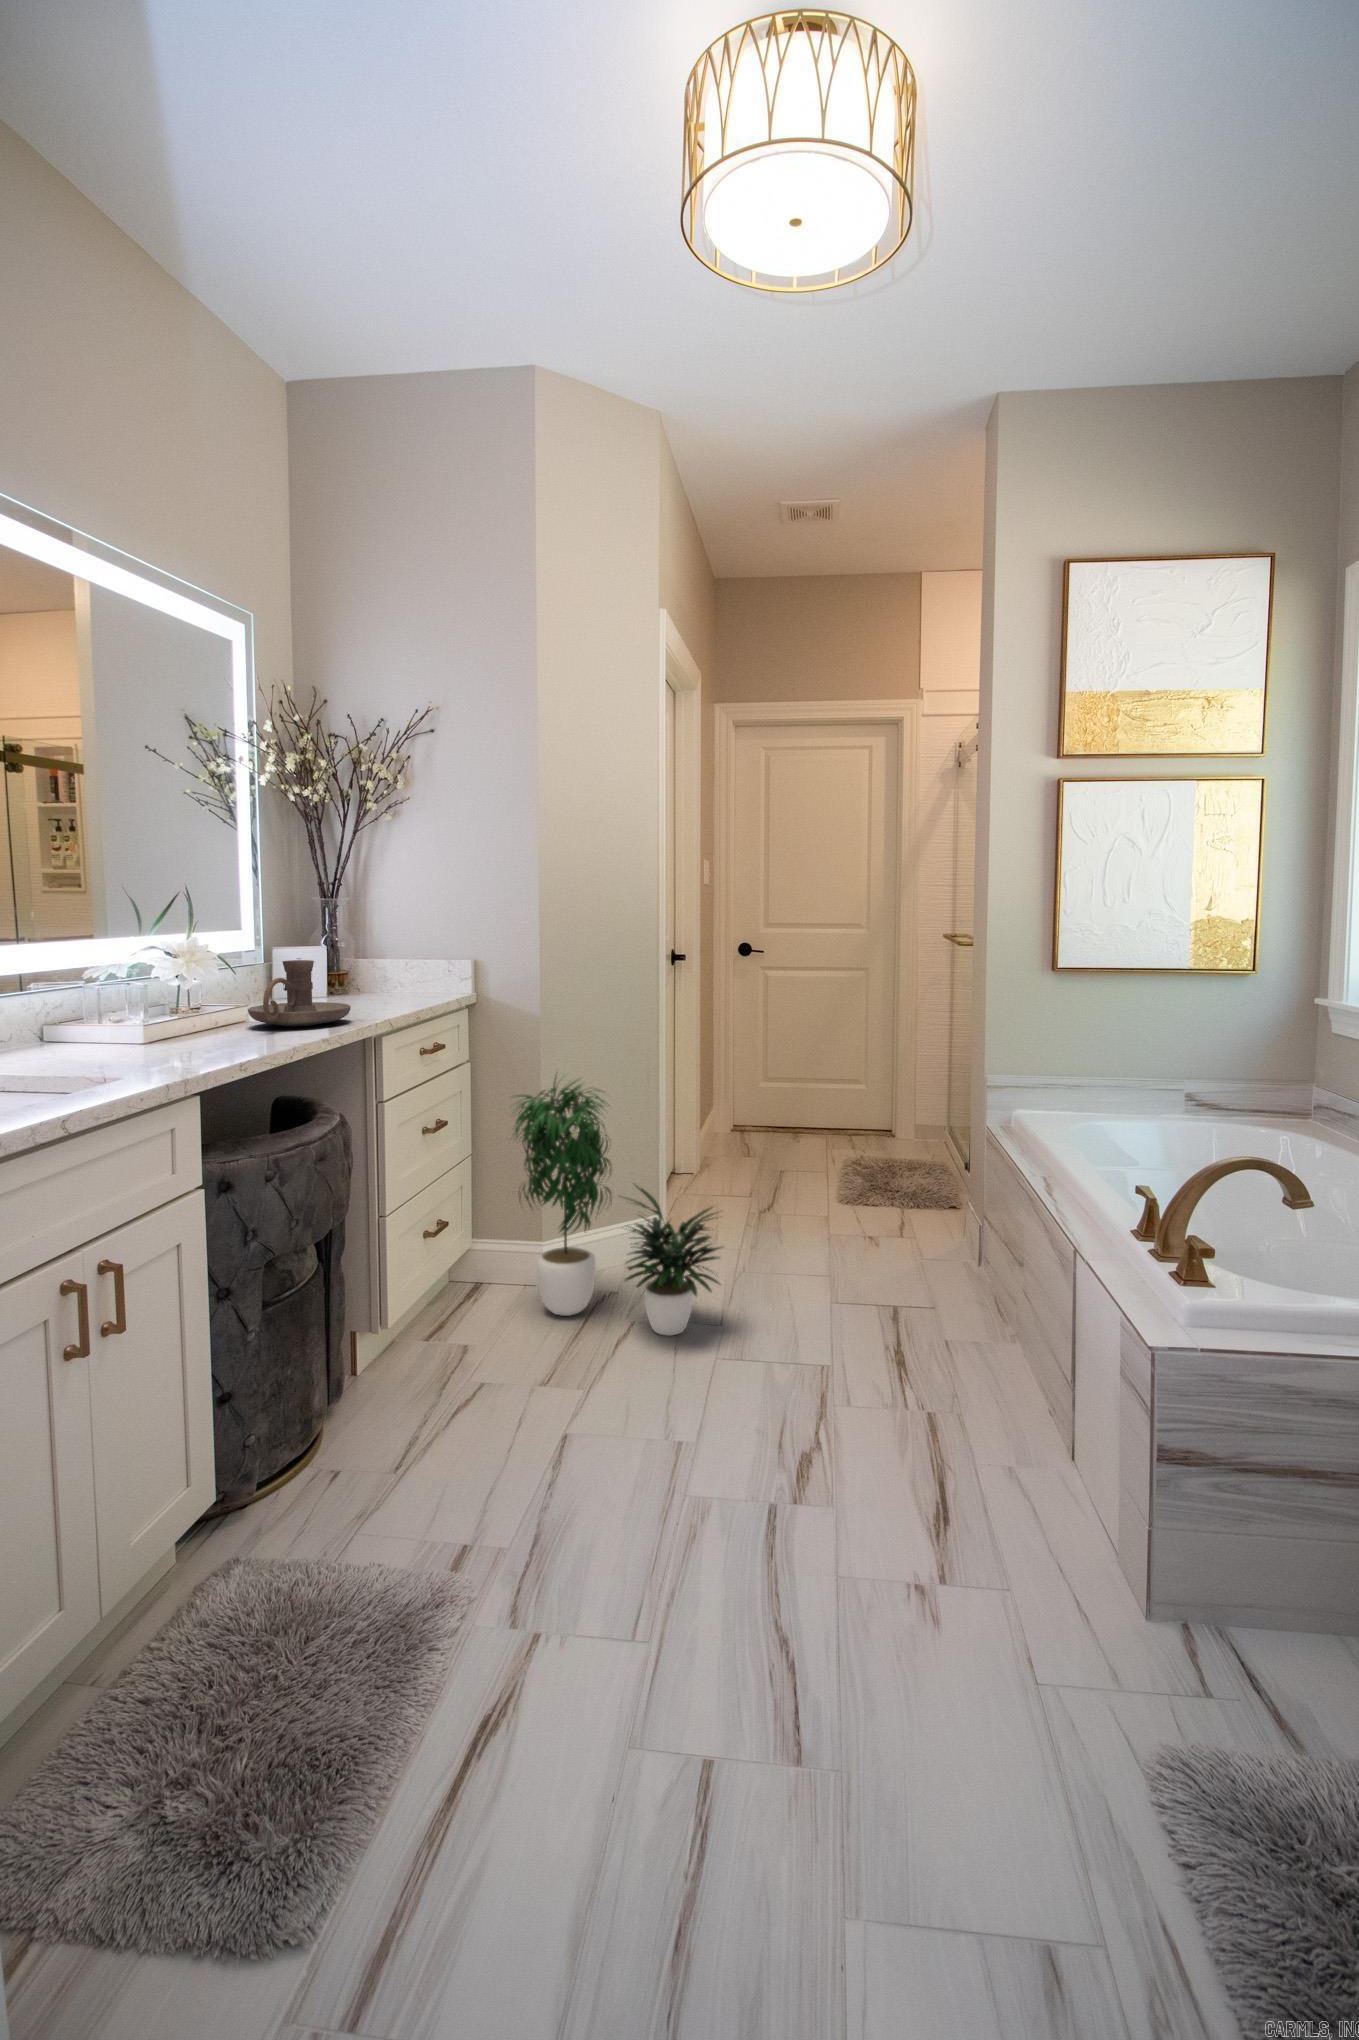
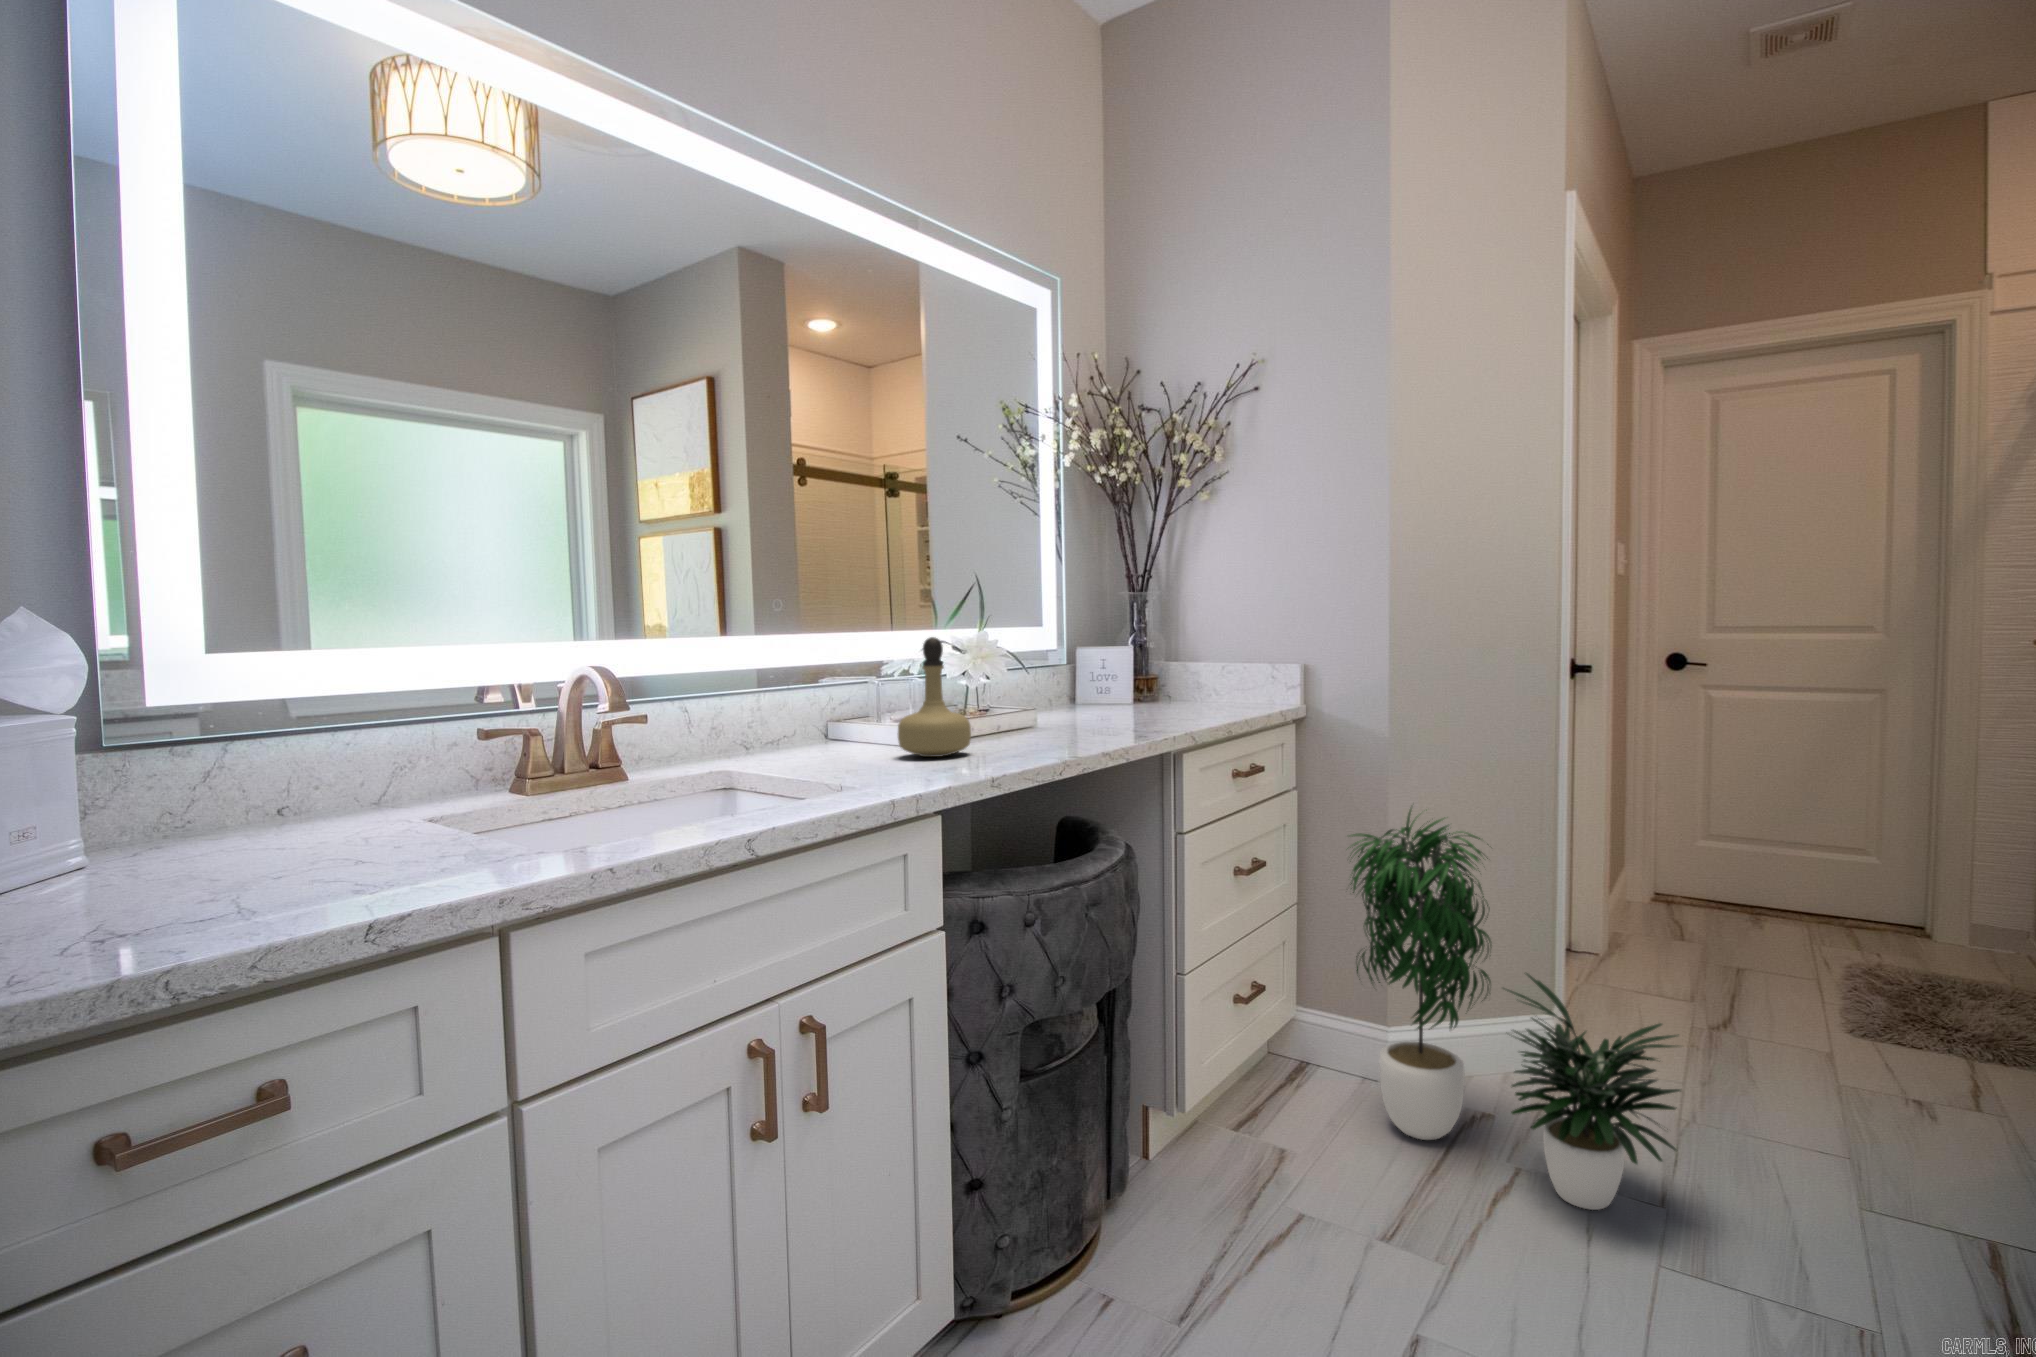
perfume bottle: none [134,950,204,1052] -> present [898,637,971,757]
candle holder: present [248,960,351,1026] -> none [1032,655,1147,733]

